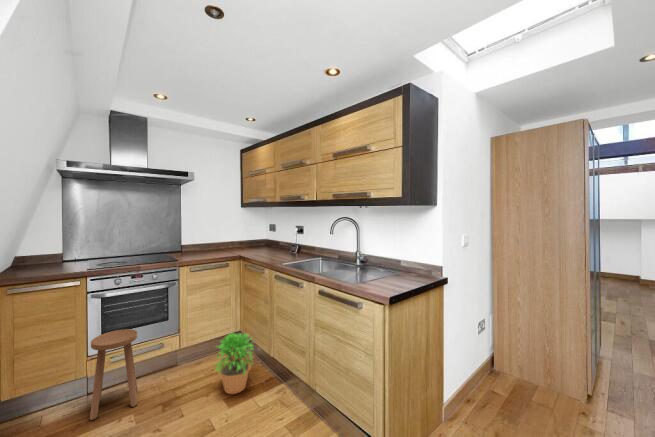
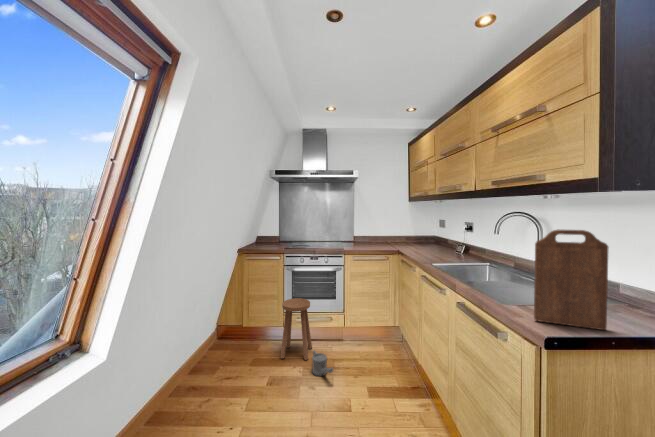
cutting board: none [376,228,408,290] -> present [534,229,609,330]
potted plant: present [216,333,253,394] -> none [360,324,402,385]
watering can: none [146,387,185,417] -> present [312,350,333,376]

